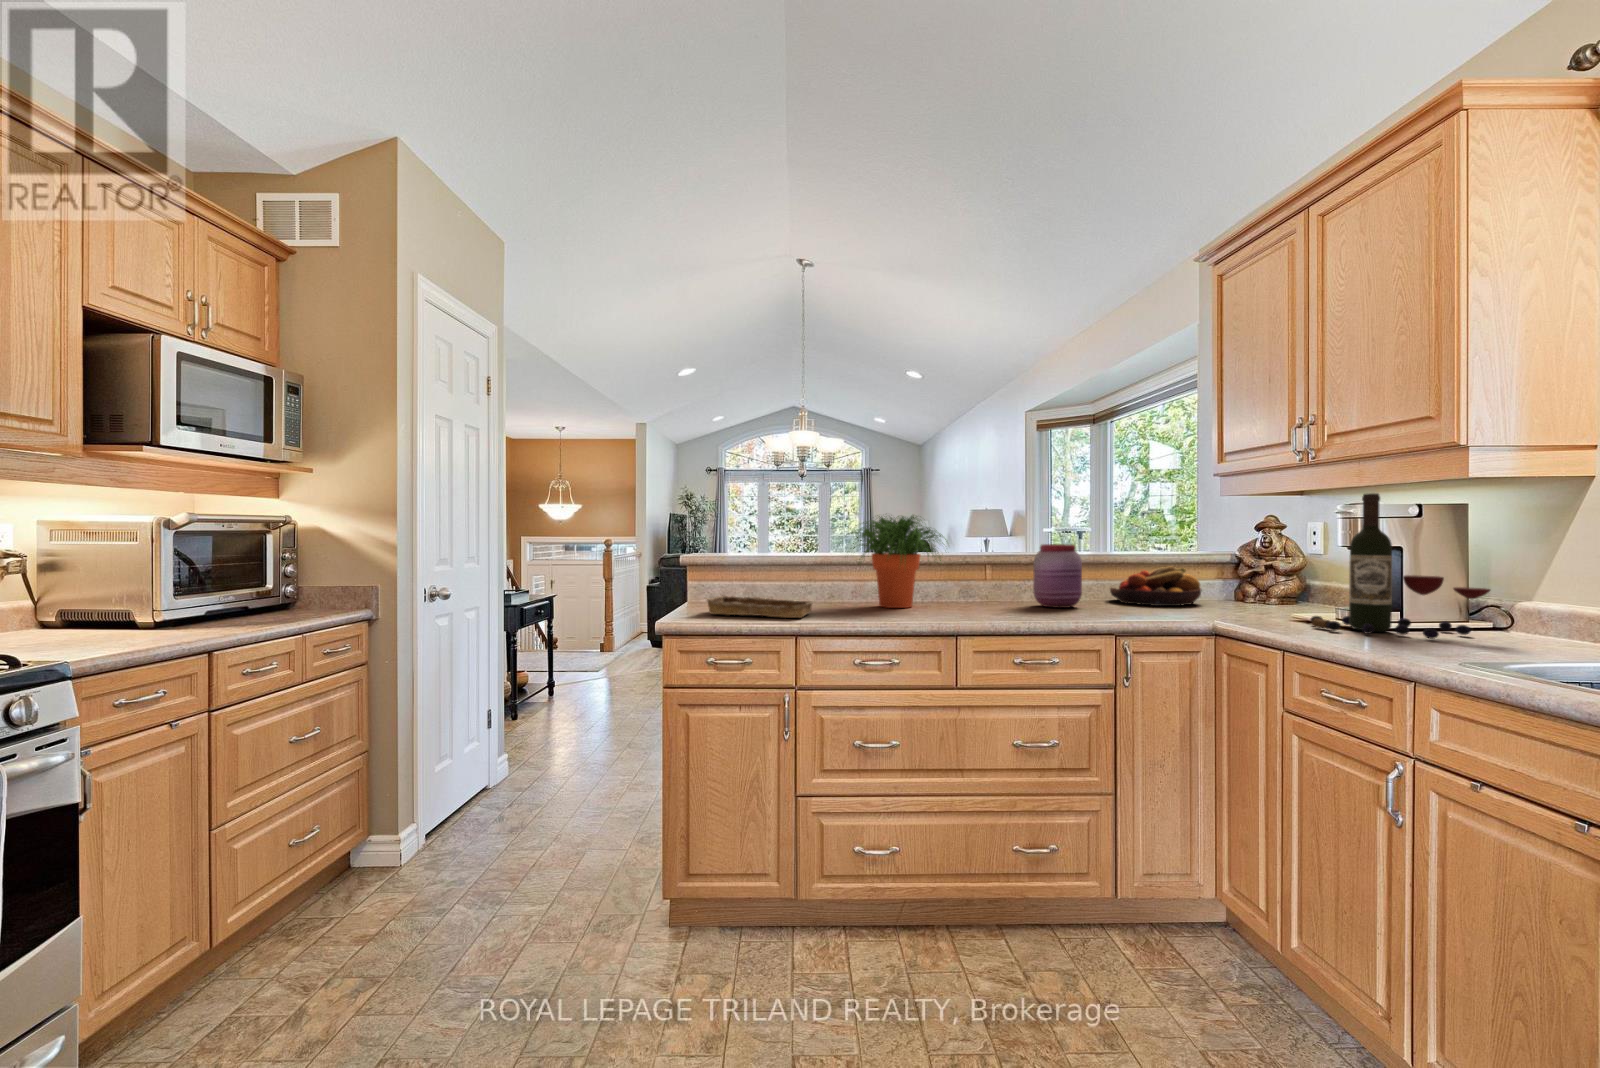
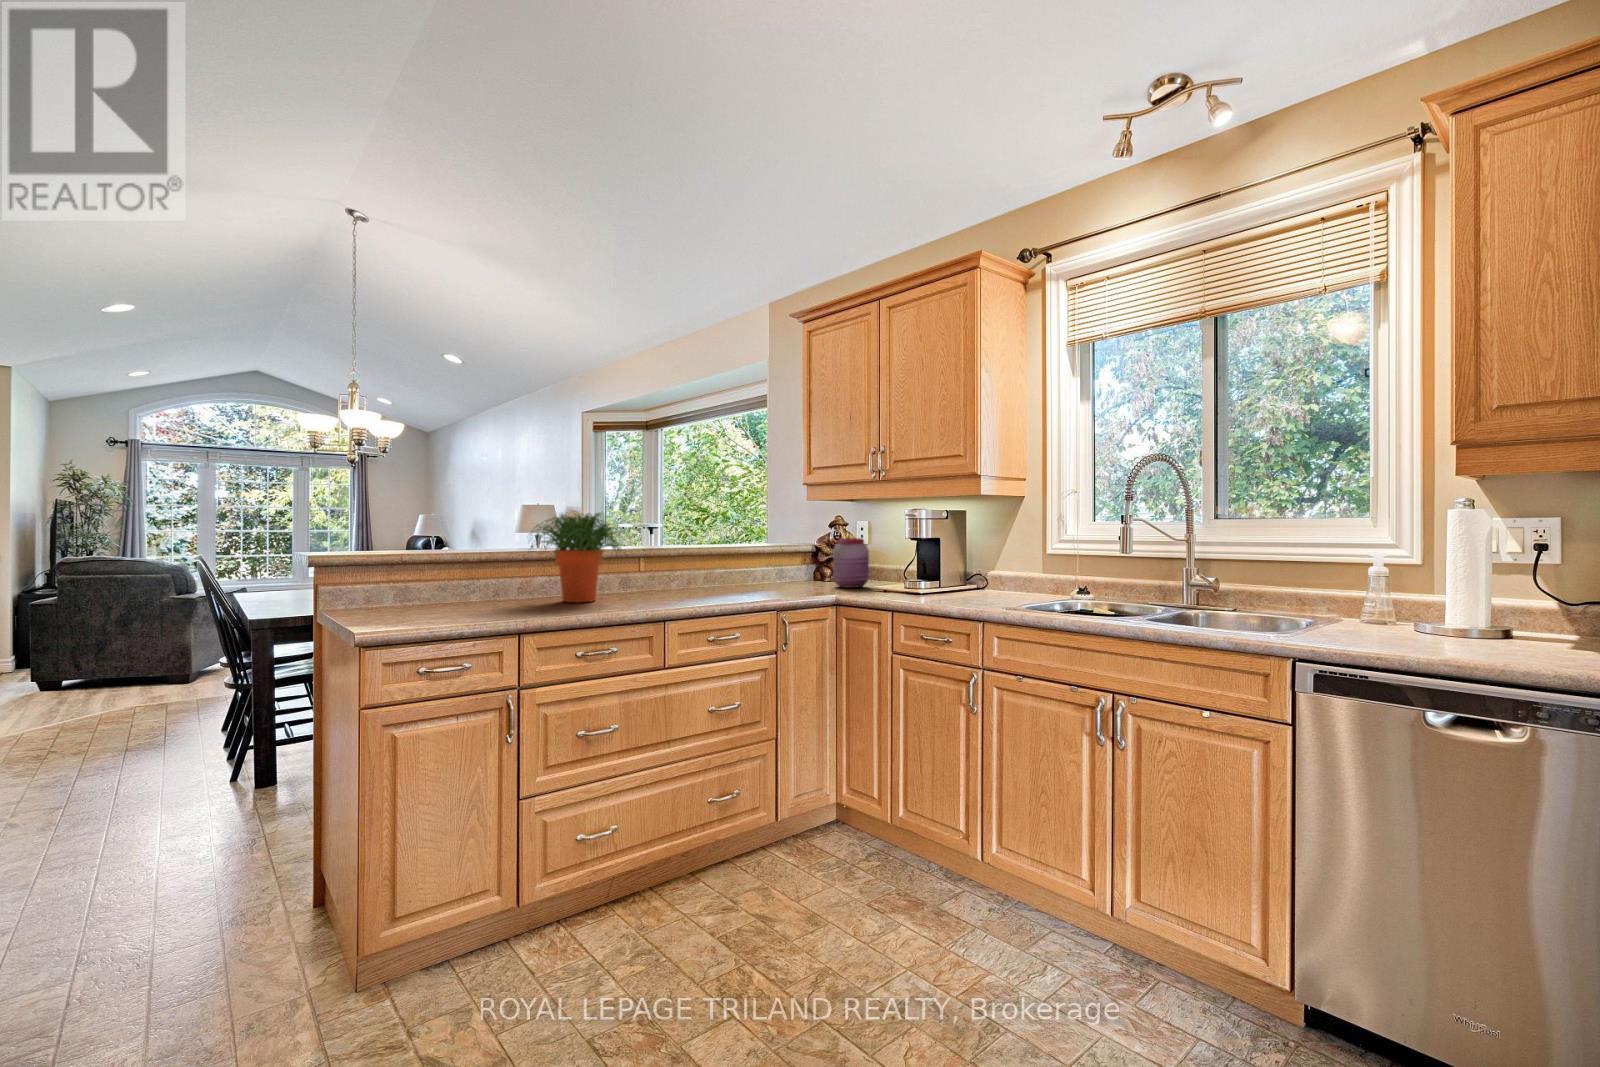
wine bottle: present [1311,493,1490,639] -> none [893,502,994,596]
jar: present [1033,544,1082,608] -> present [833,538,869,588]
fruit bowl: present [1110,567,1202,606] -> none [736,556,803,587]
tray: present [708,596,813,618] -> none [398,599,525,621]

